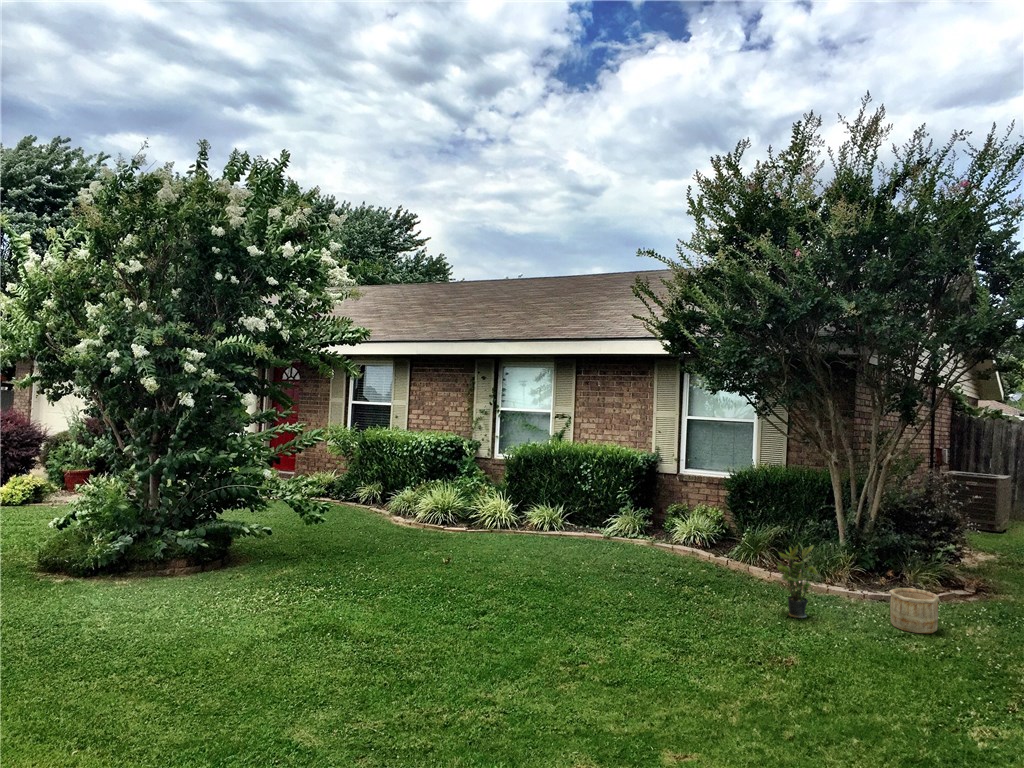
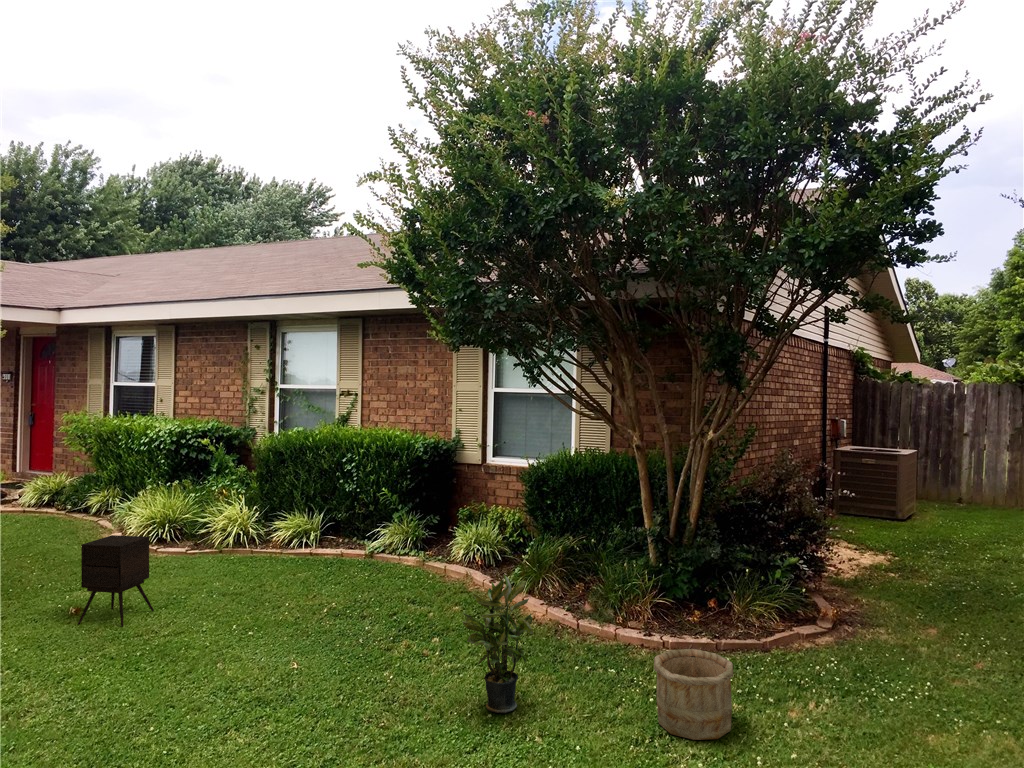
side table: none [487,514,523,570] -> present [78,535,154,627]

